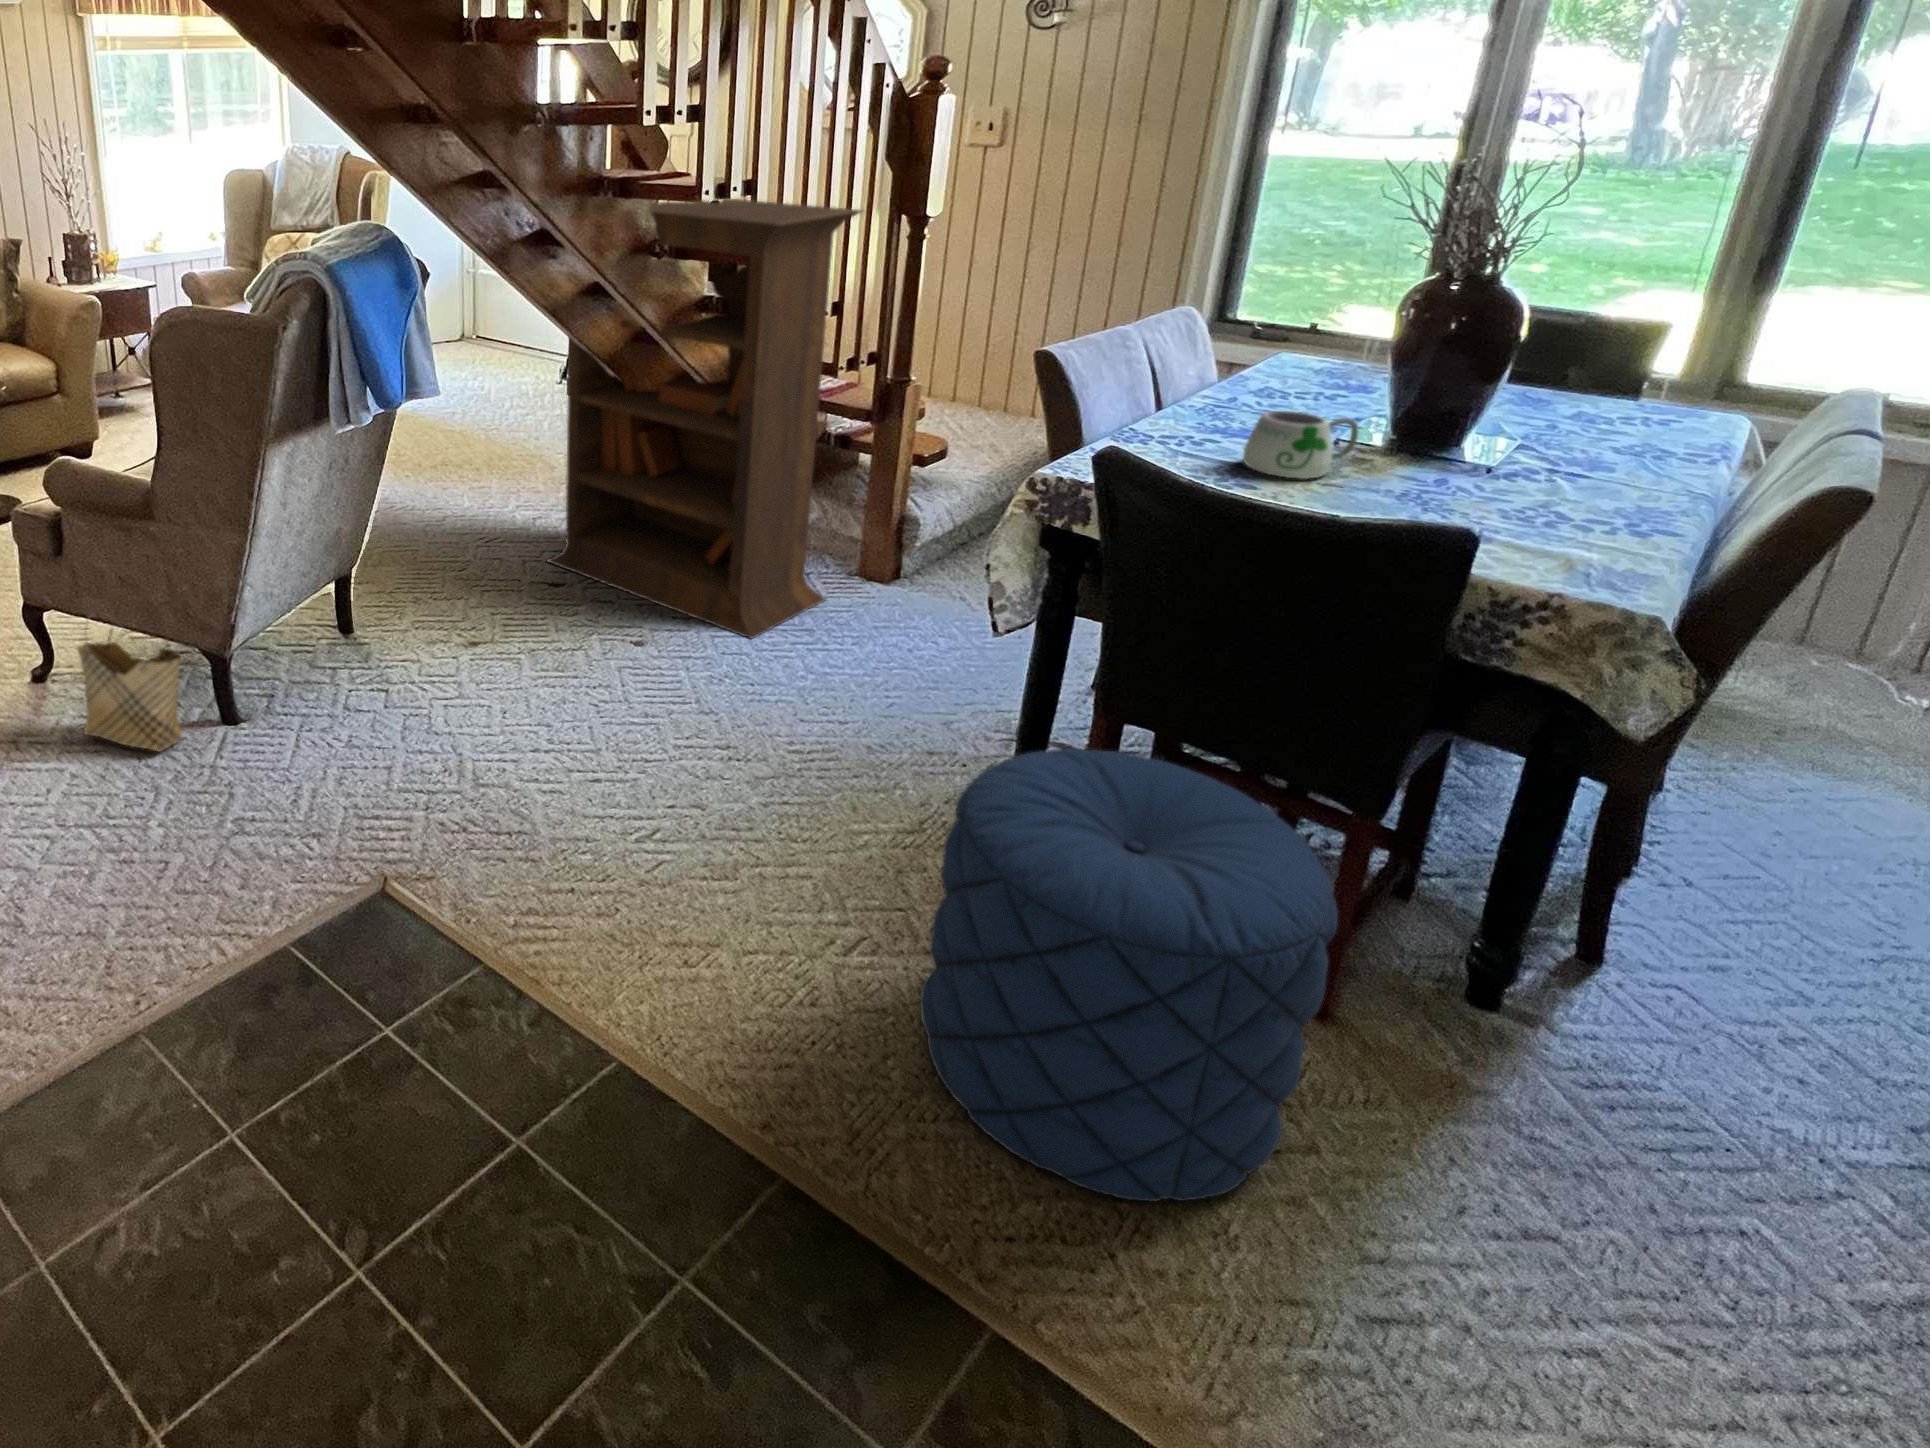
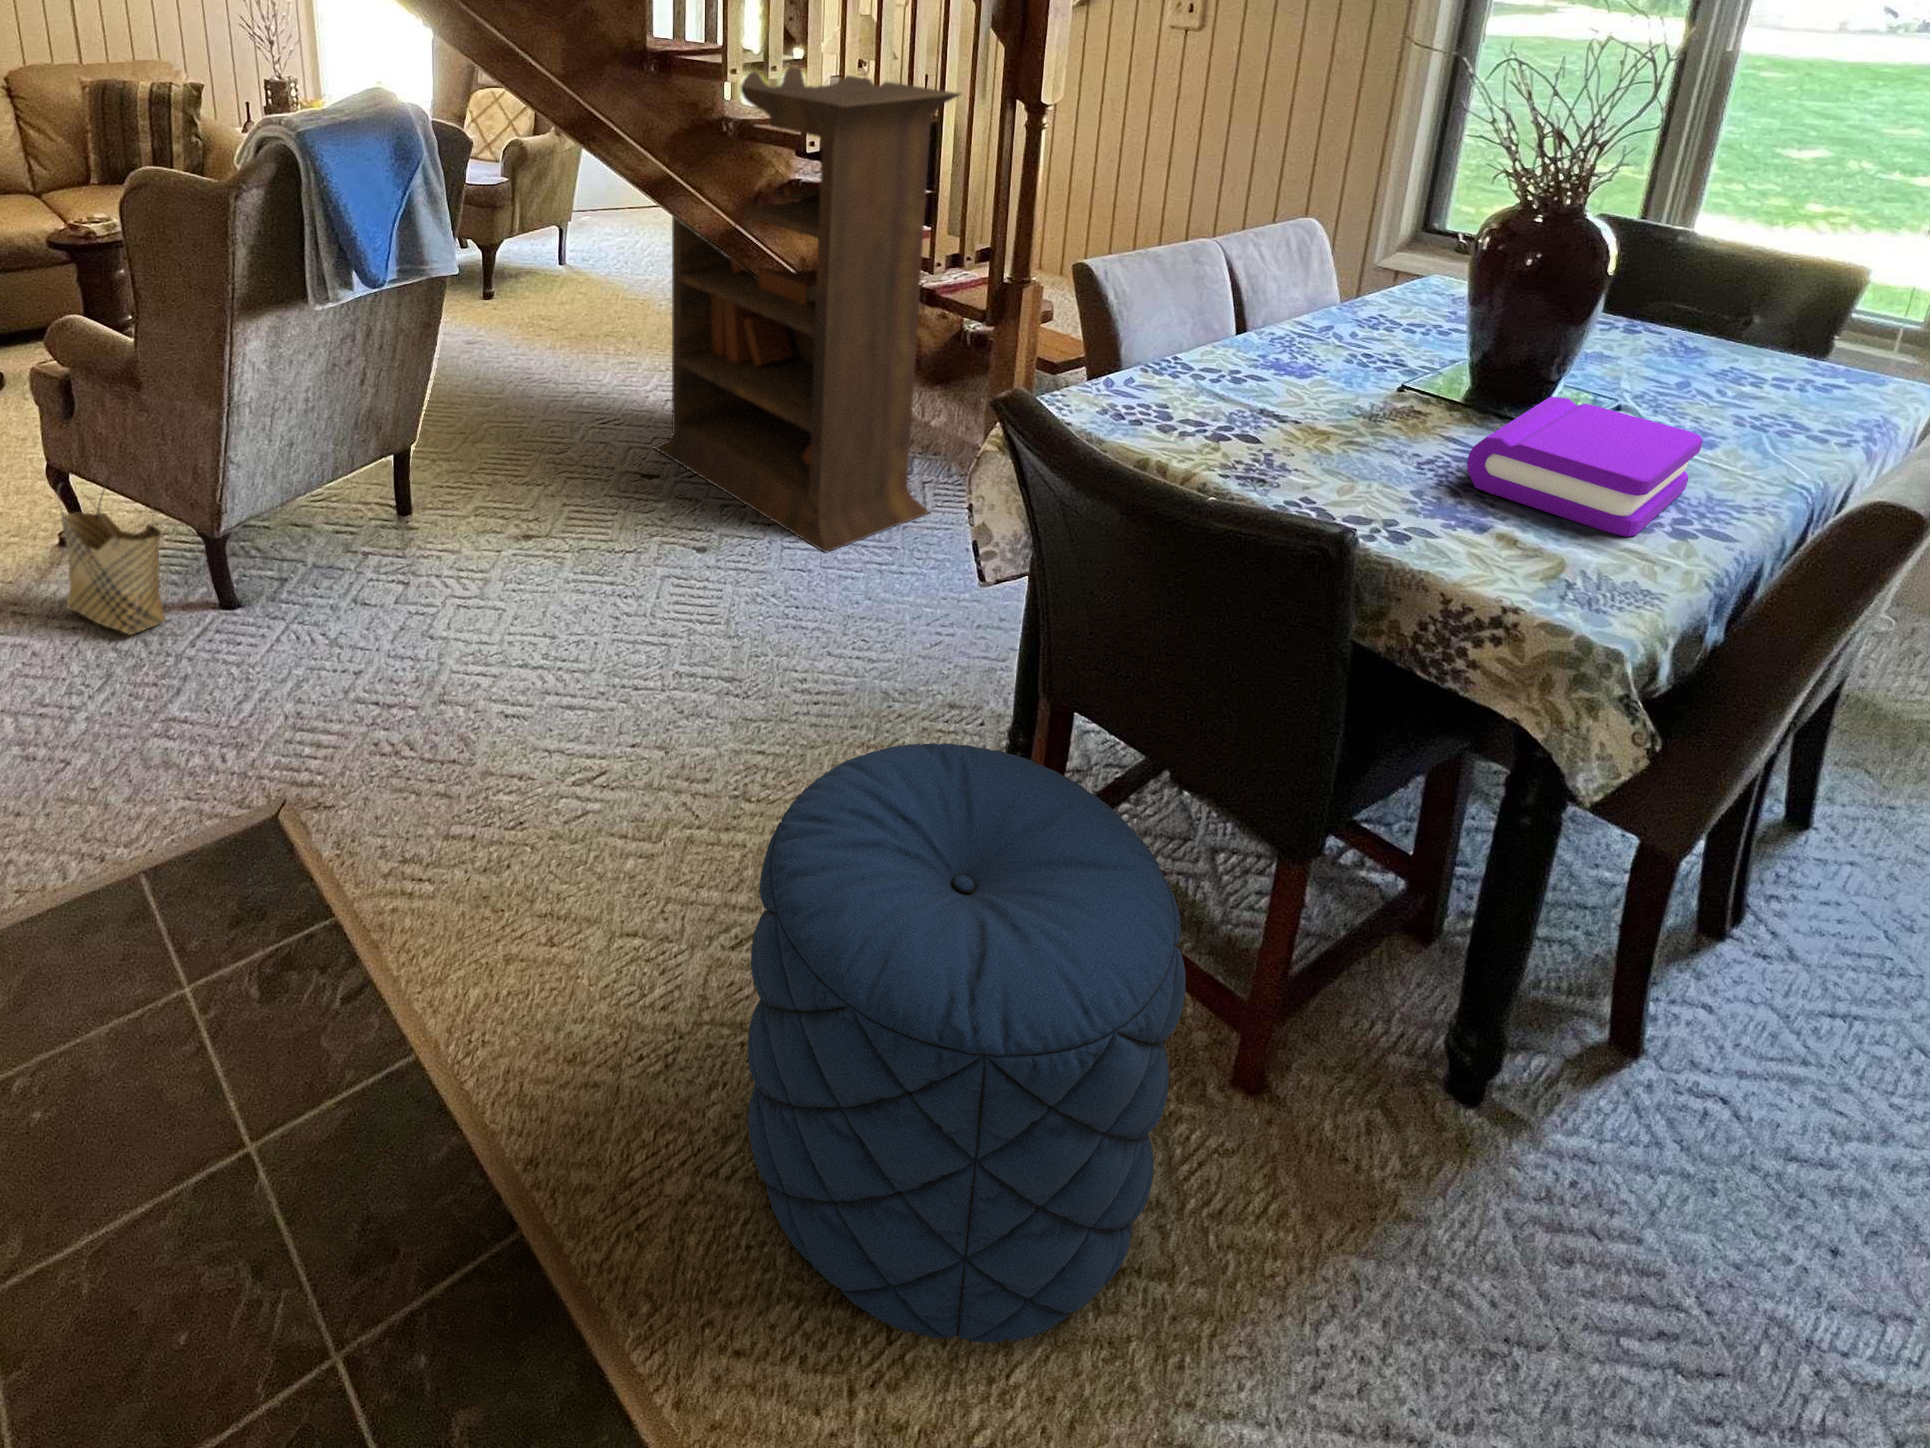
mug: present [1243,411,1358,486] -> none [1262,350,1391,448]
book: none [1454,434,1638,536] -> present [1467,397,1703,537]

